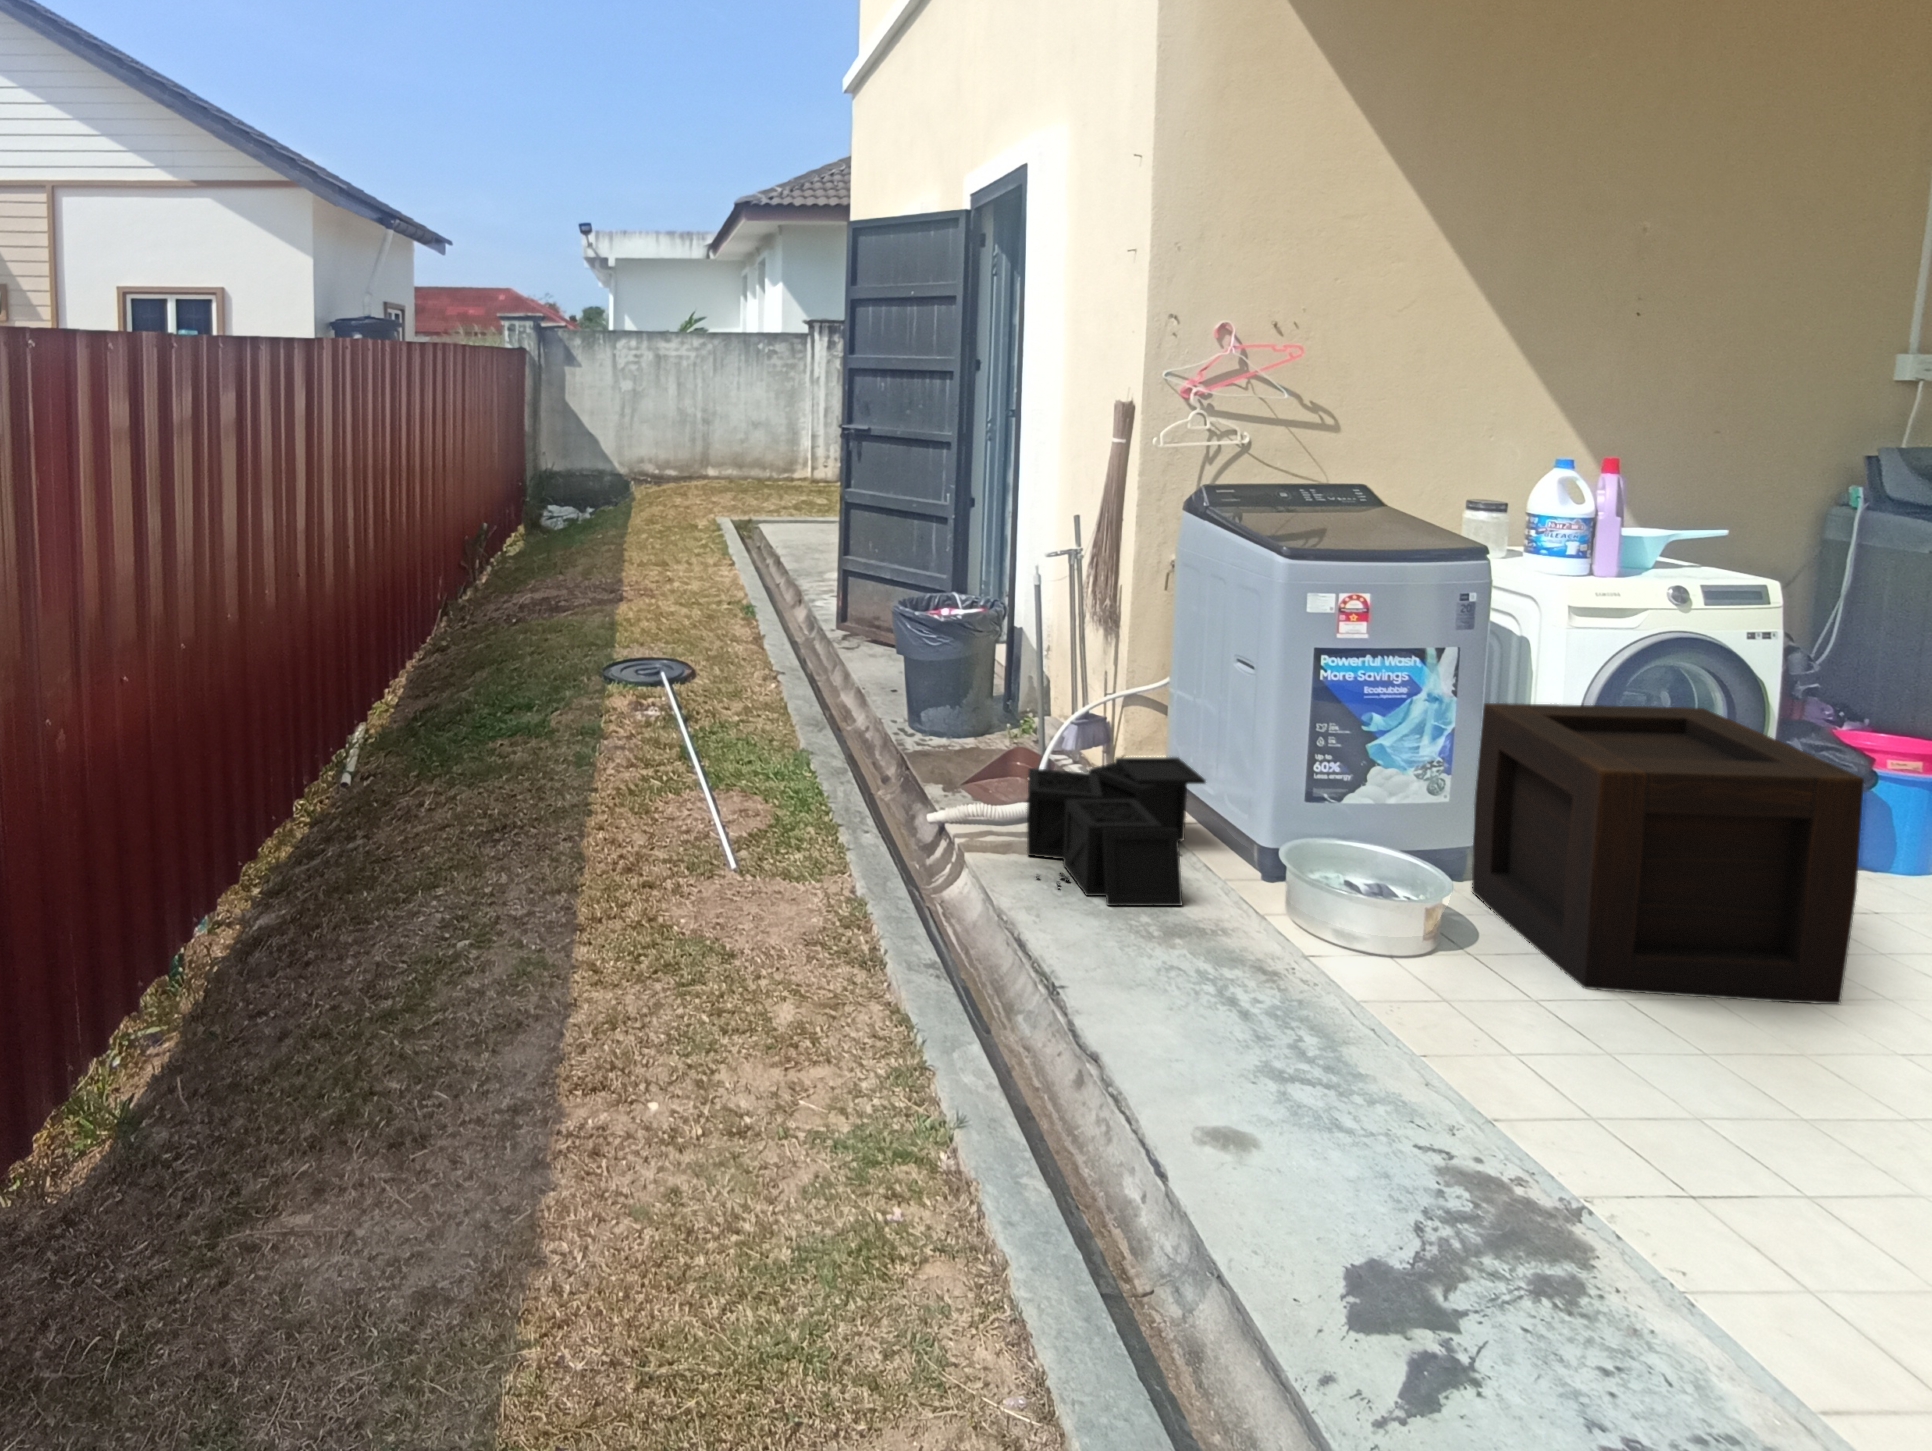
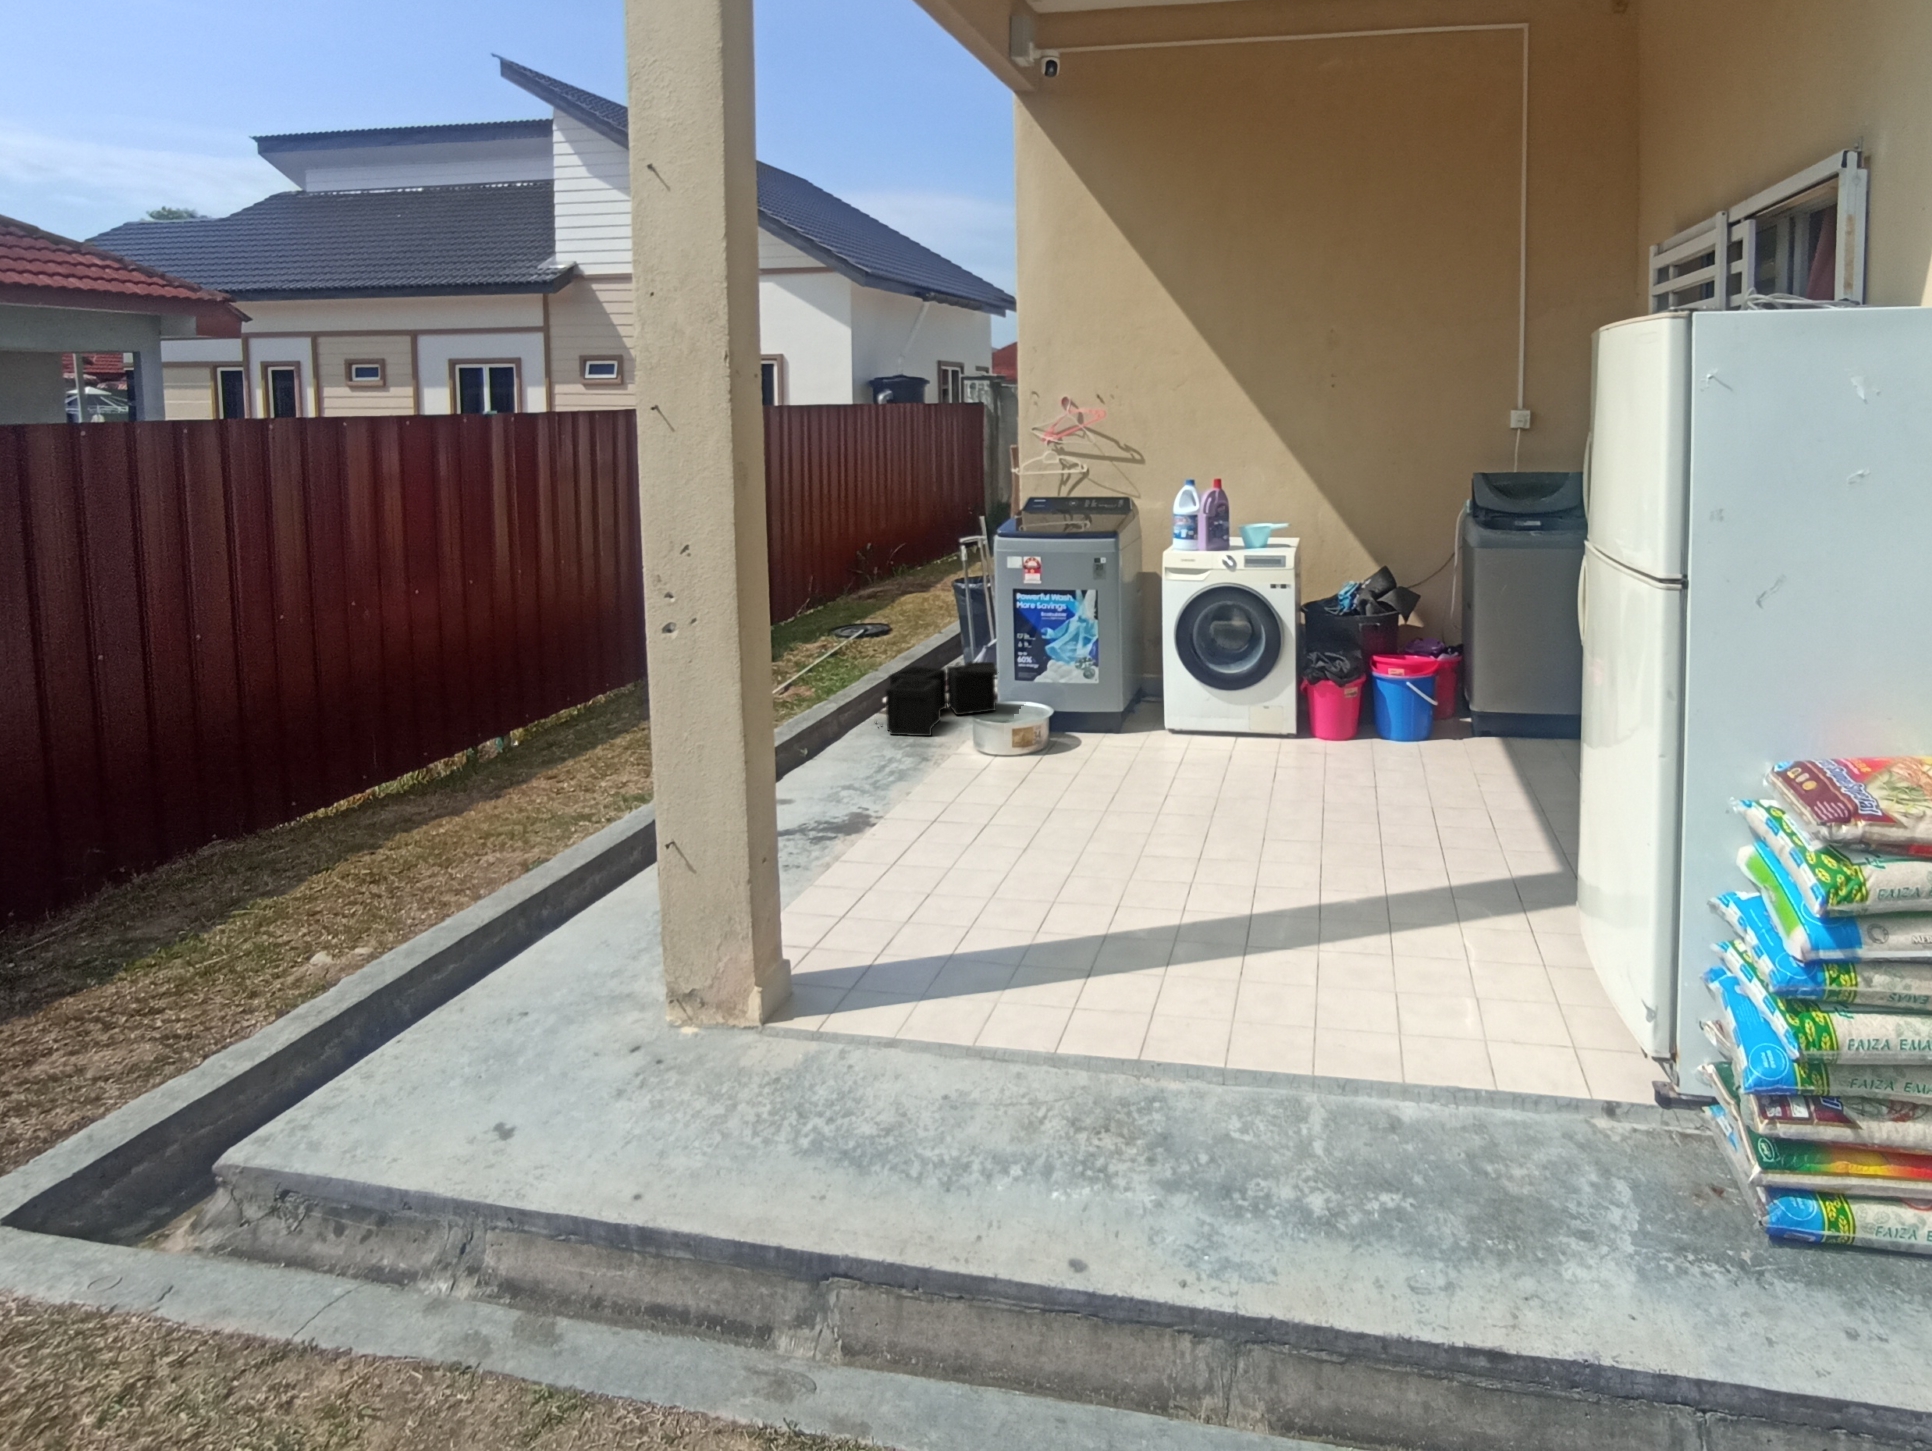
wooden crate: present [1472,703,1864,1004] -> none [1068,623,1225,784]

